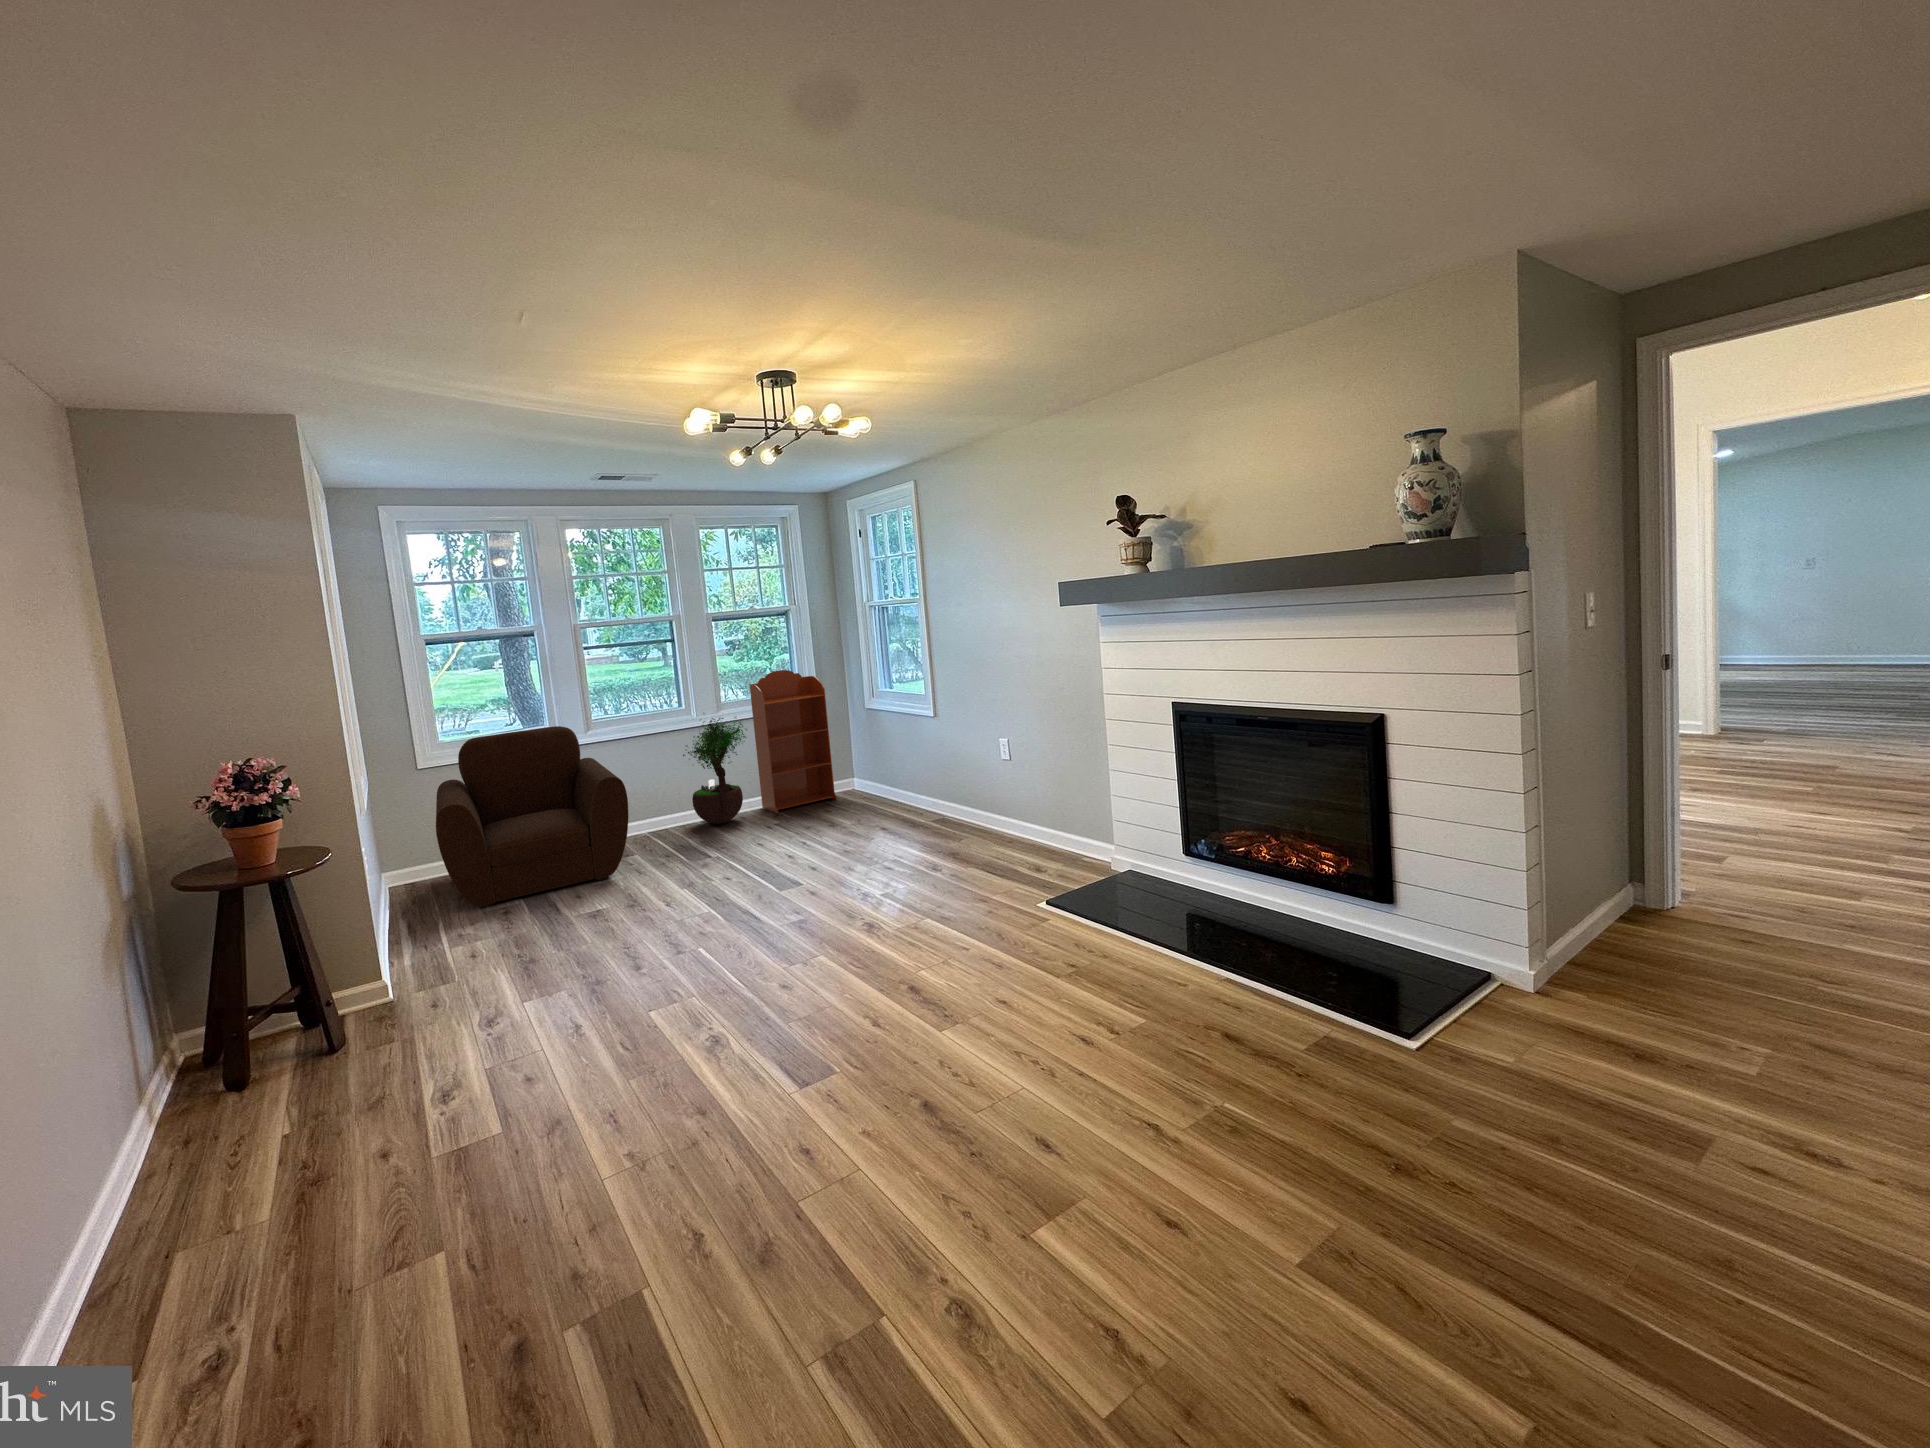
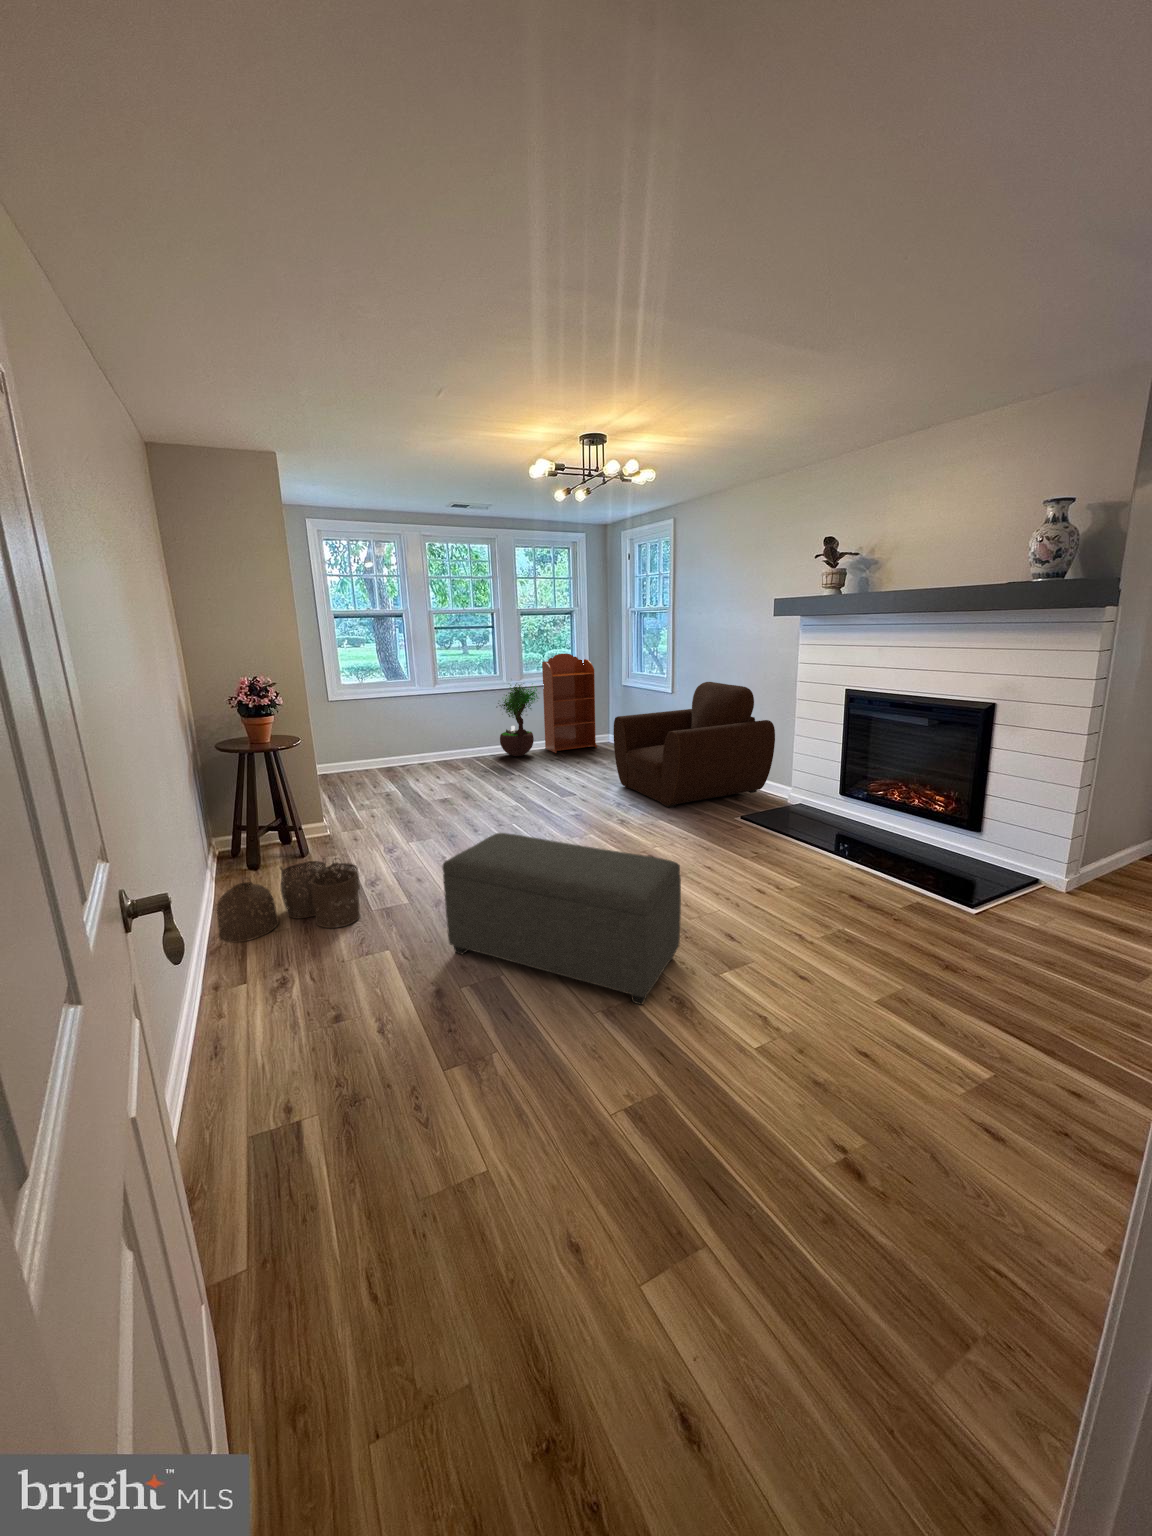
armchair: present [436,726,628,908] -> present [613,682,775,808]
ottoman: none [529,1000,960,1337] -> present [443,833,681,1005]
woven basket: none [108,1058,419,1277] -> present [217,858,360,942]

